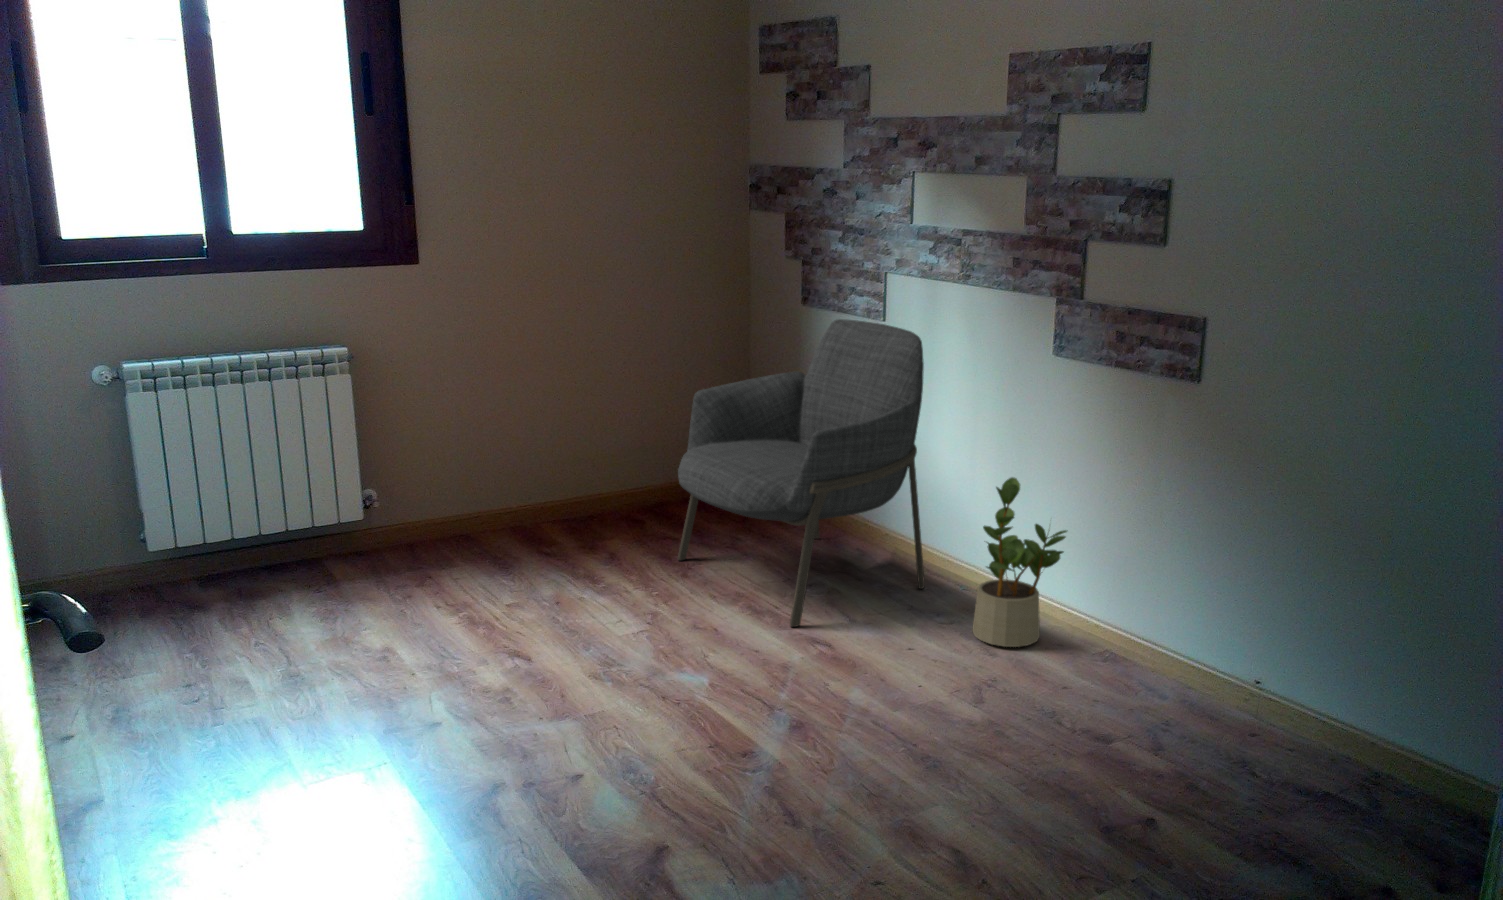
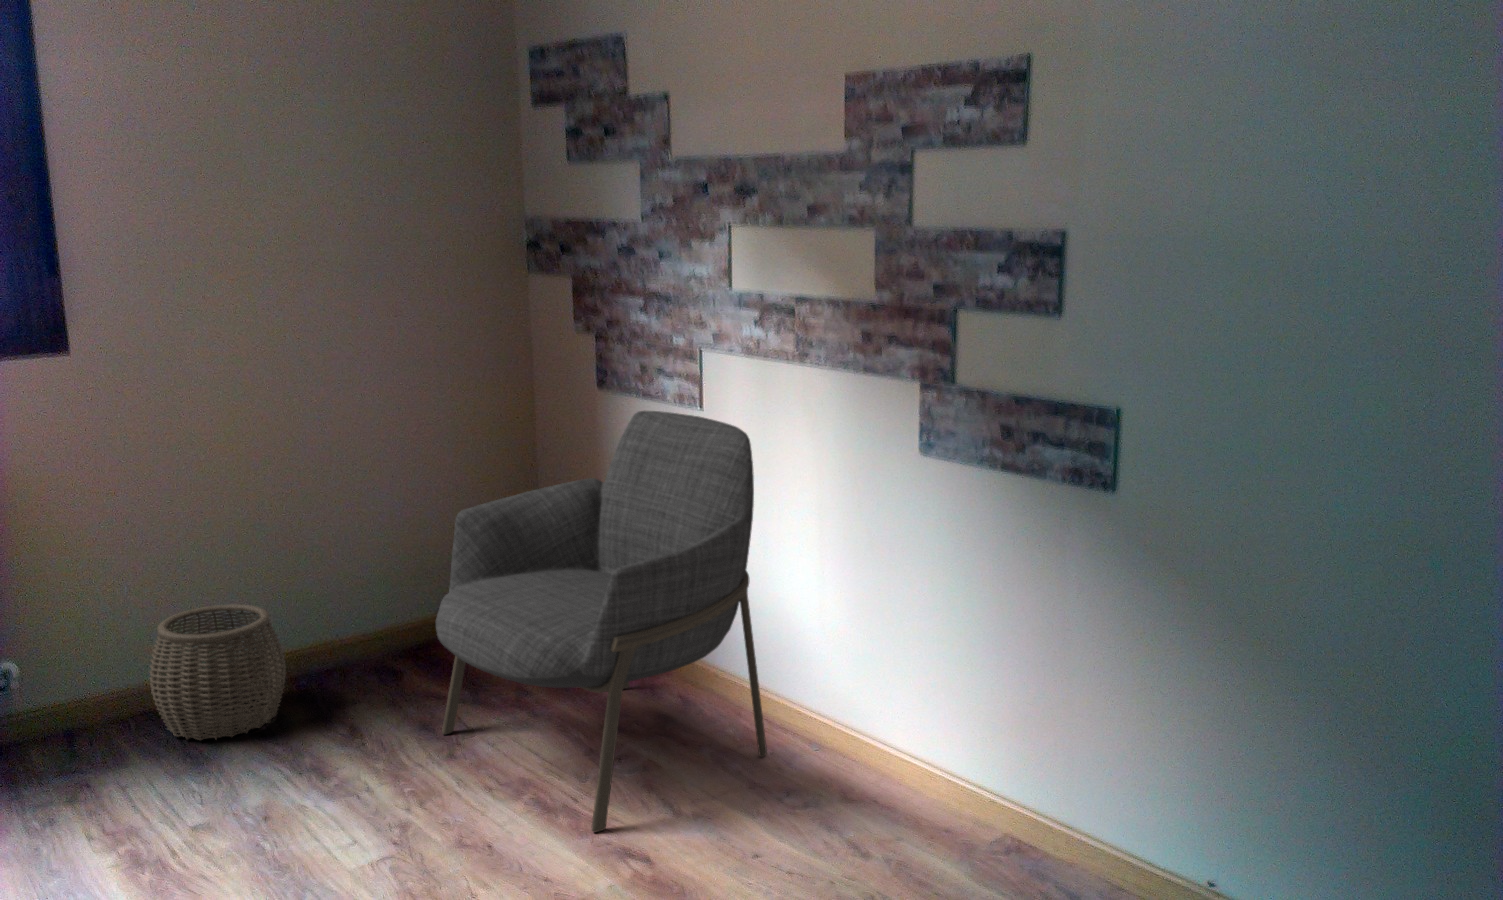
woven basket: none [467,457,563,554] -> present [150,604,286,740]
potted plant: present [973,477,1067,647] -> none [833,618,951,843]

